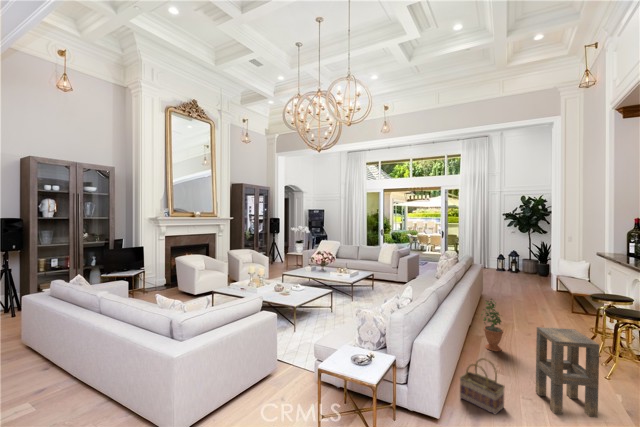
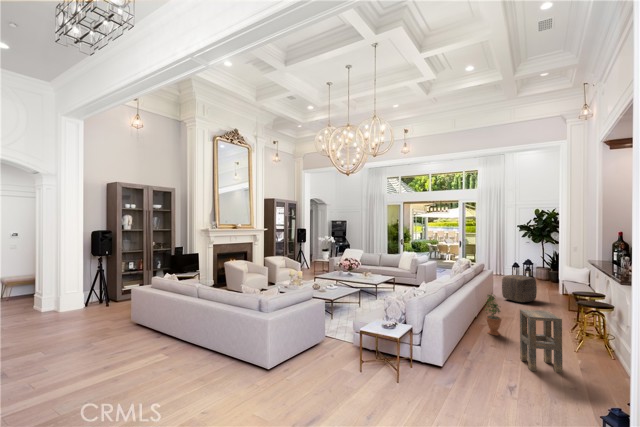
ottoman: none [493,271,531,302] -> present [502,275,537,302]
basket: present [460,358,505,414] -> none [460,332,494,370]

